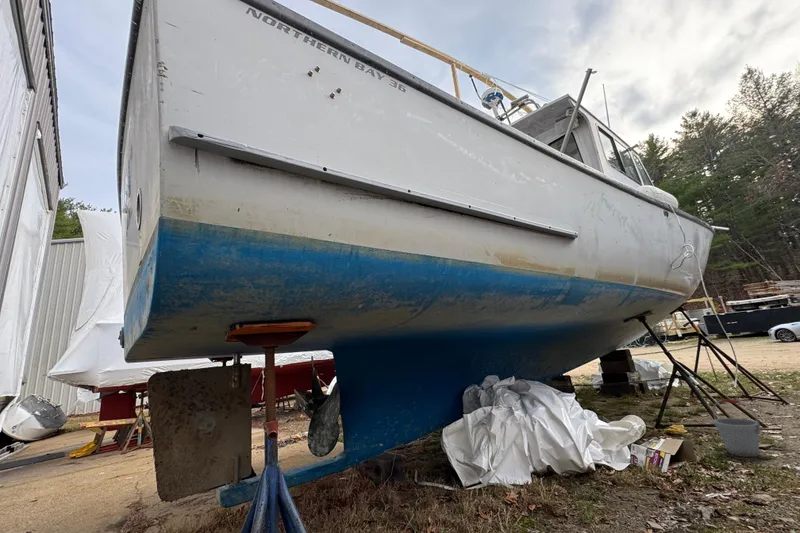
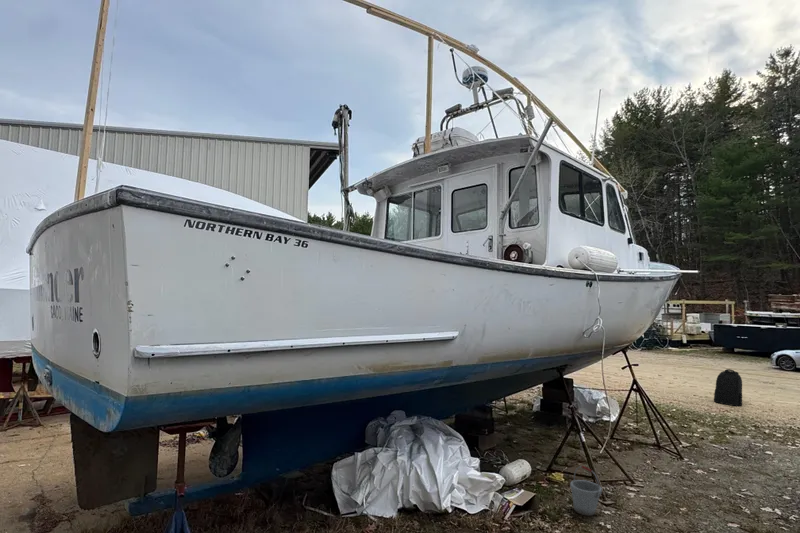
backpack: none [753,331,787,364] -> present [714,369,742,406]

